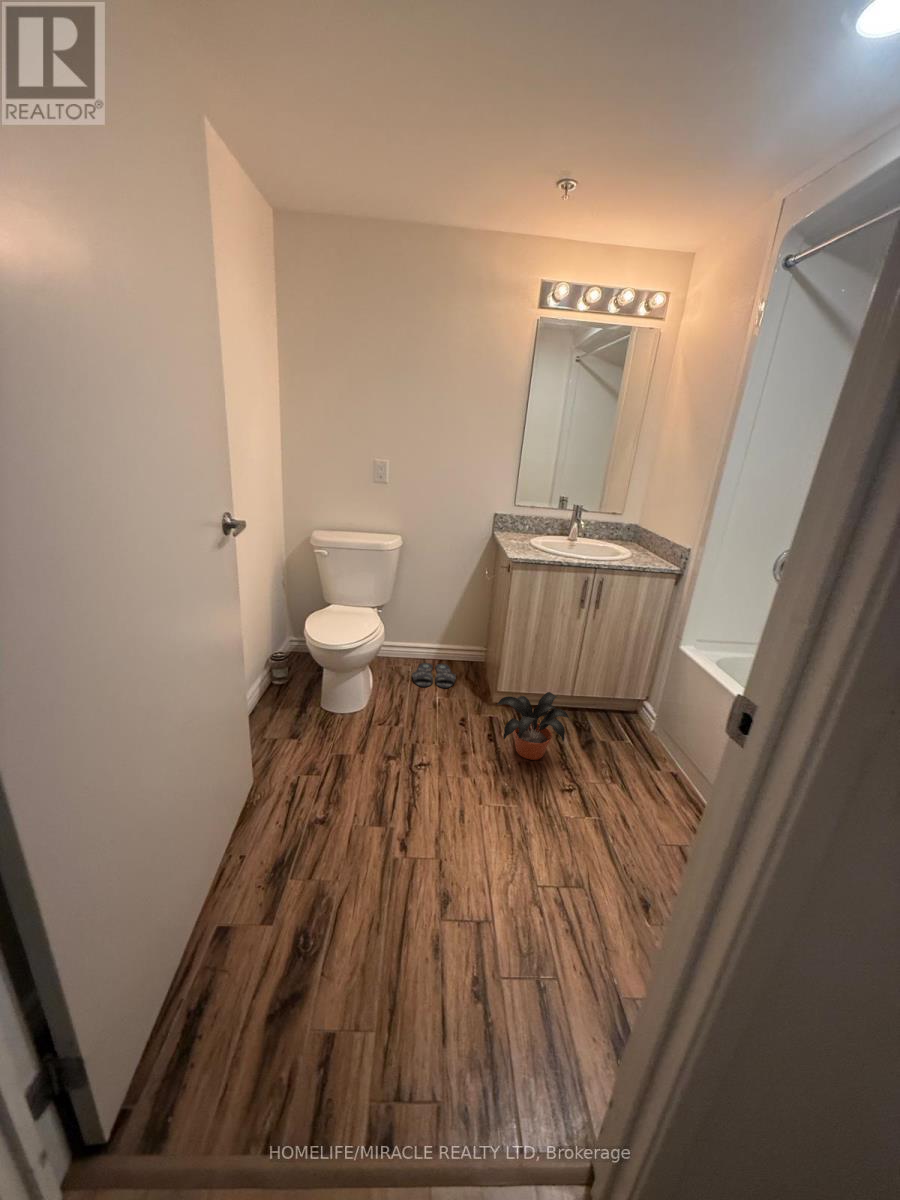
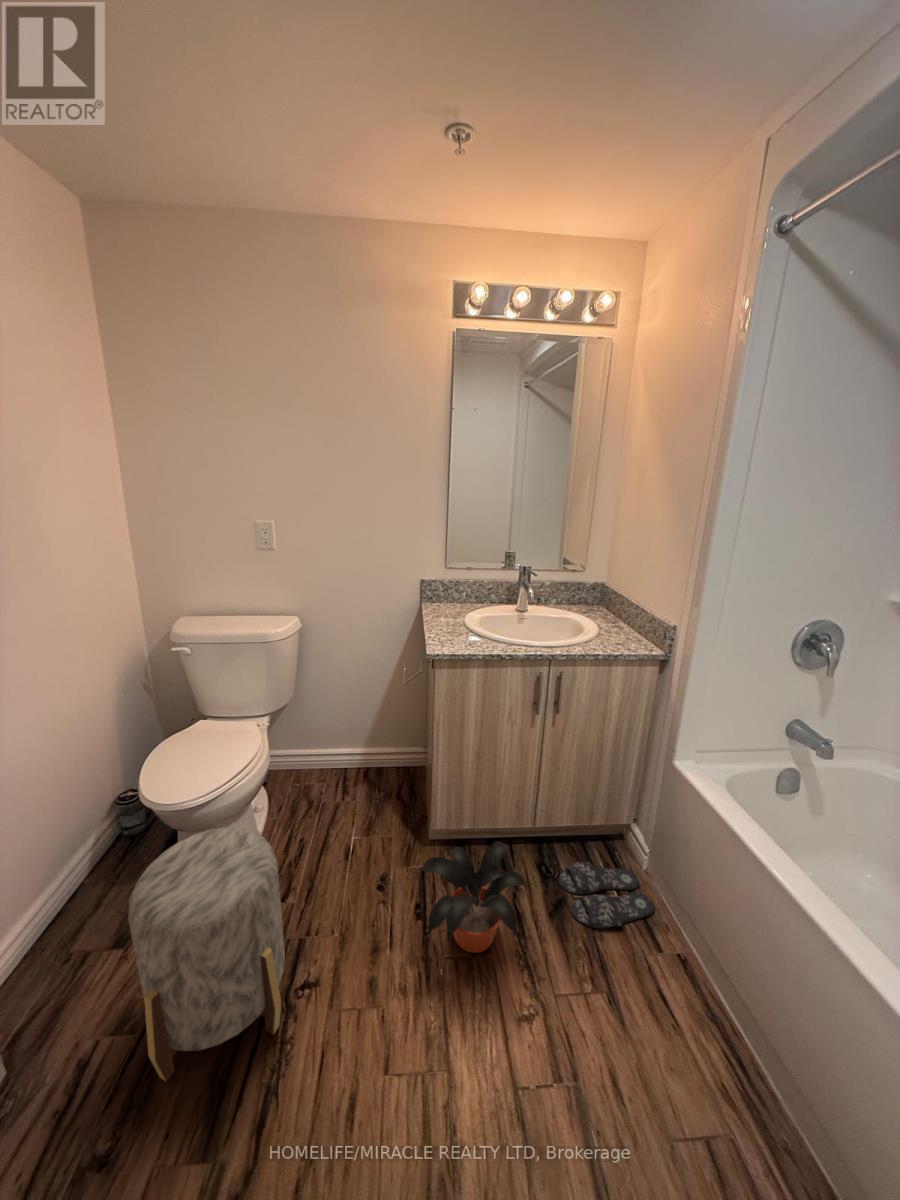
stool: none [330,656,415,795] -> present [128,827,285,1081]
slippers: present [412,663,456,688] -> present [558,862,654,929]

